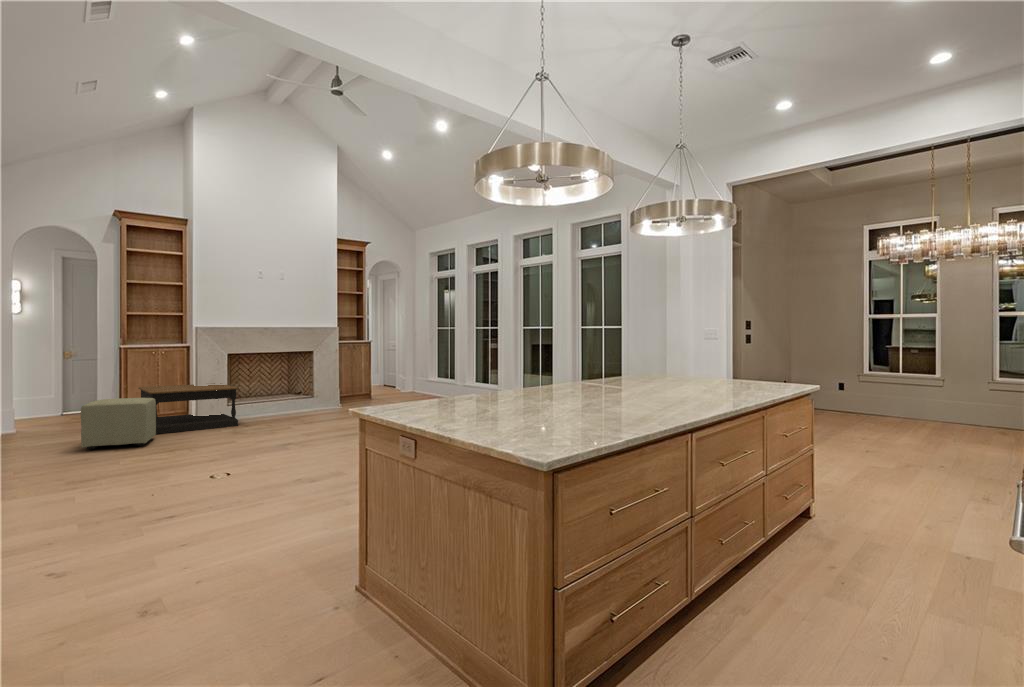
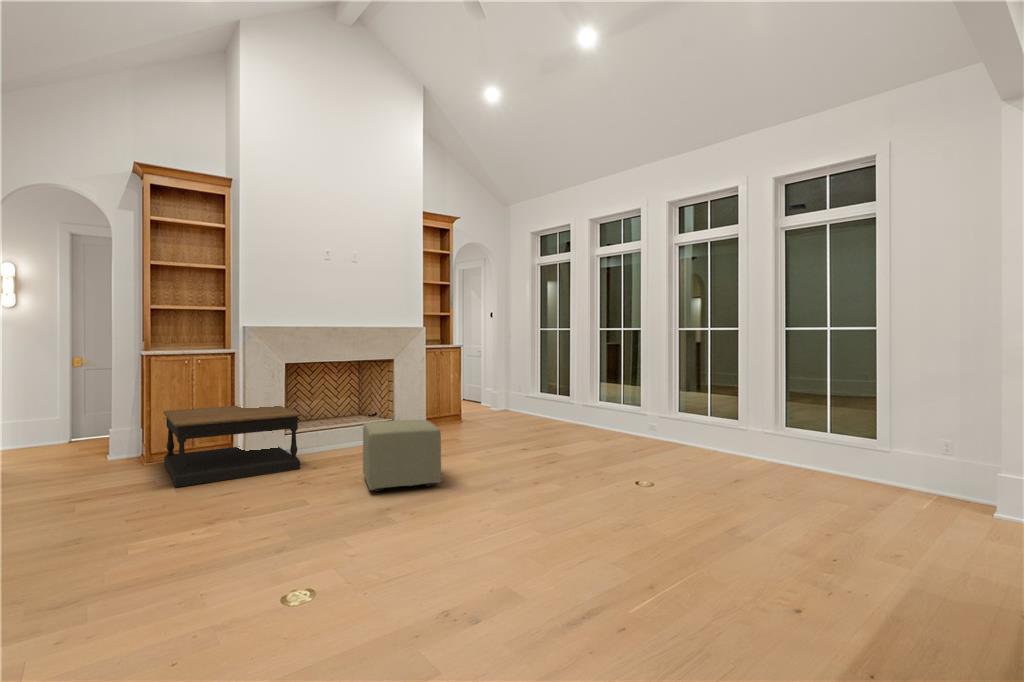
ottoman: present [81,398,156,450] -> present [363,420,441,492]

